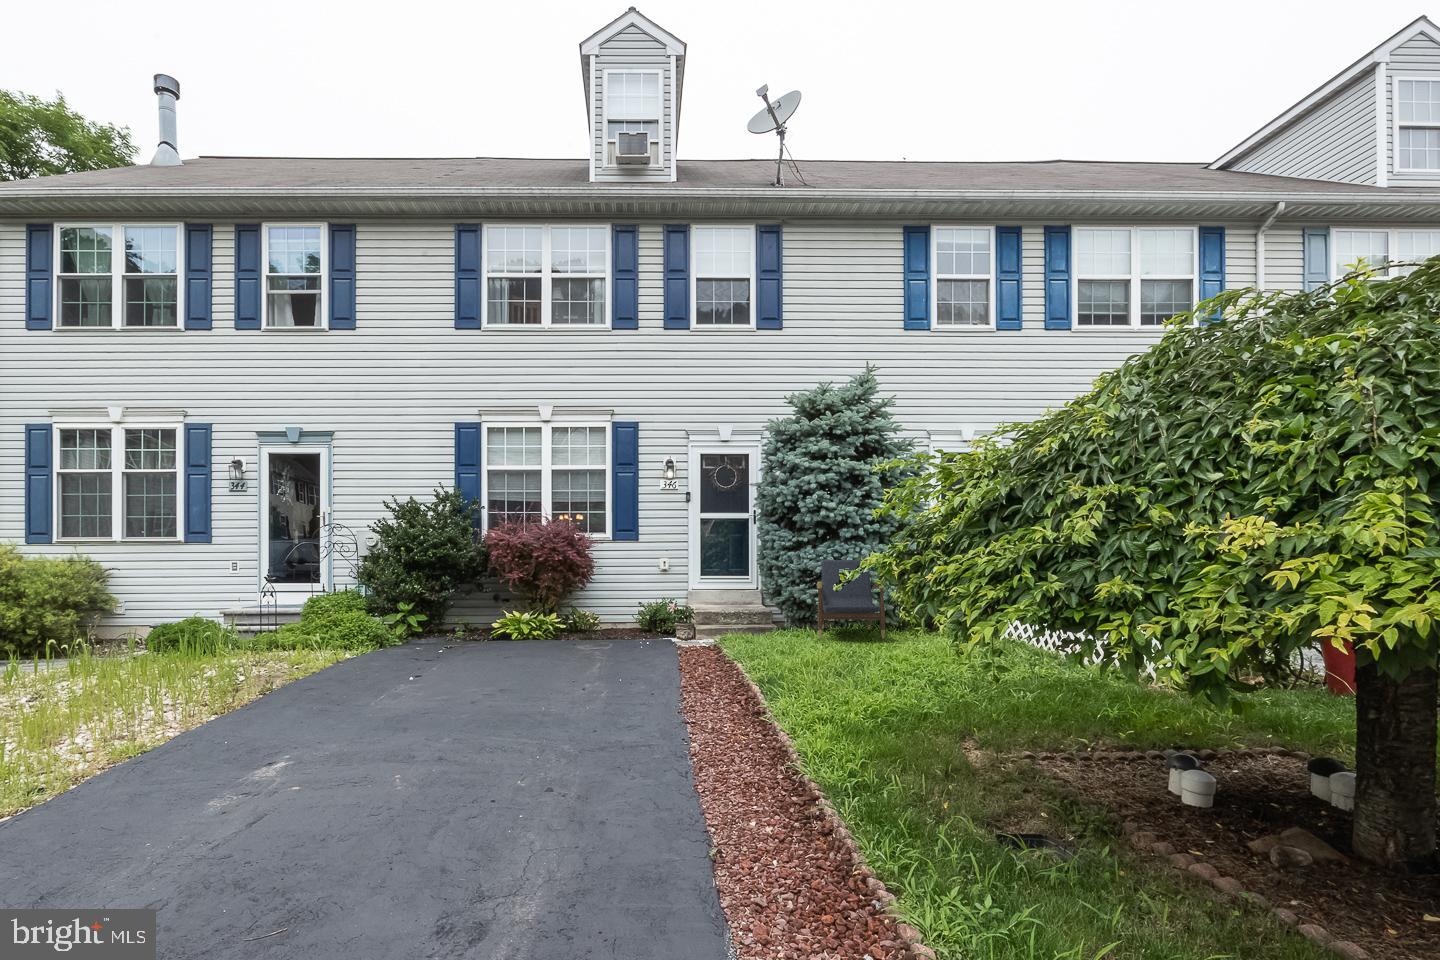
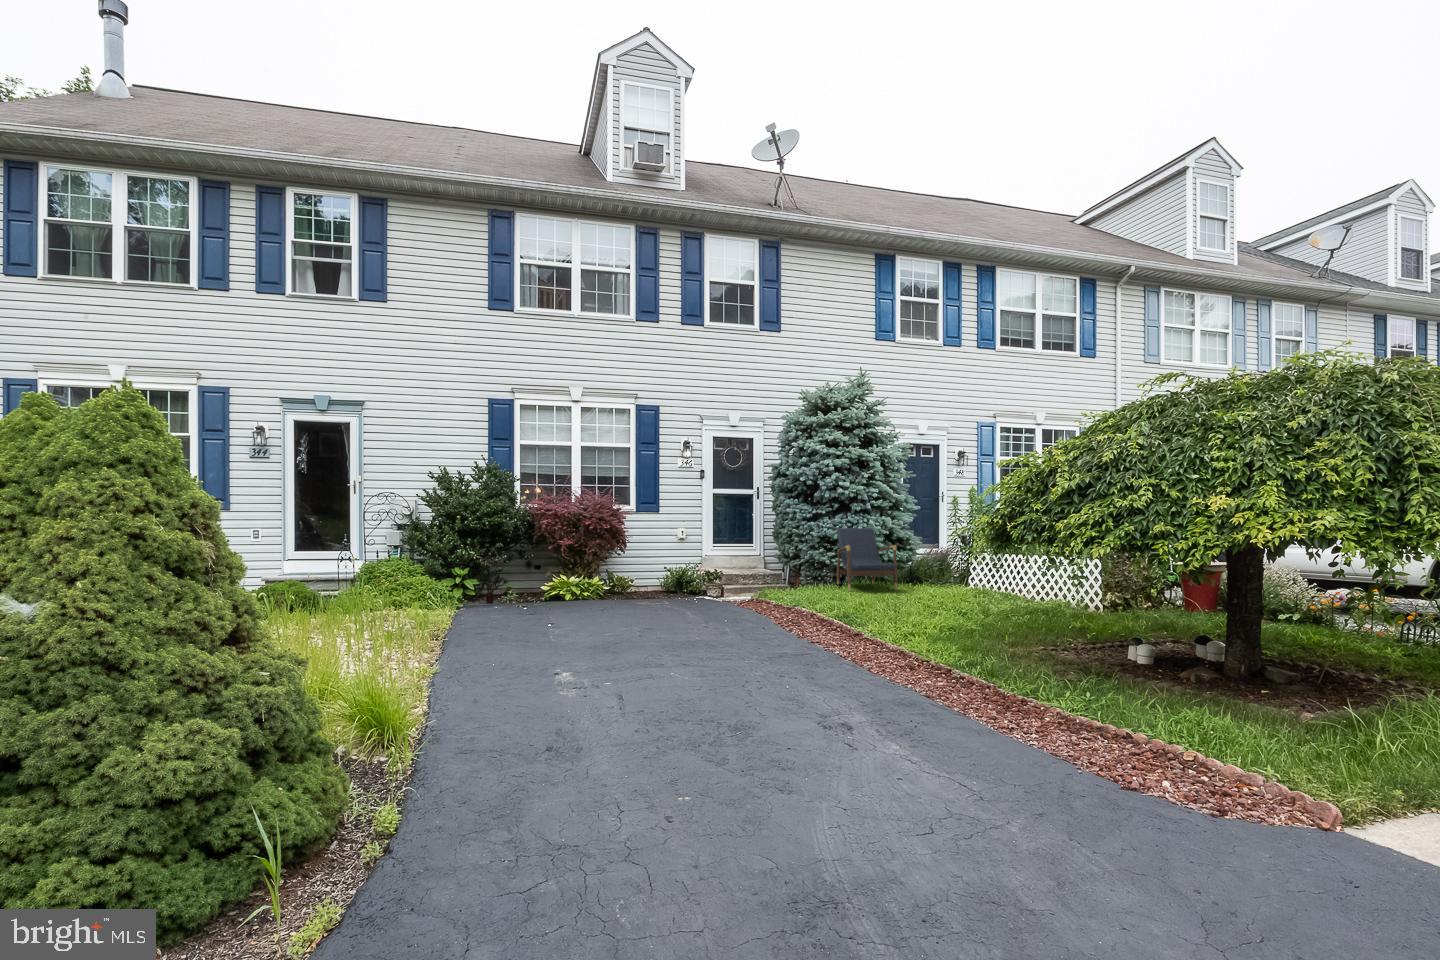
potted plant: none [420,606,455,639] -> present [477,574,508,603]

